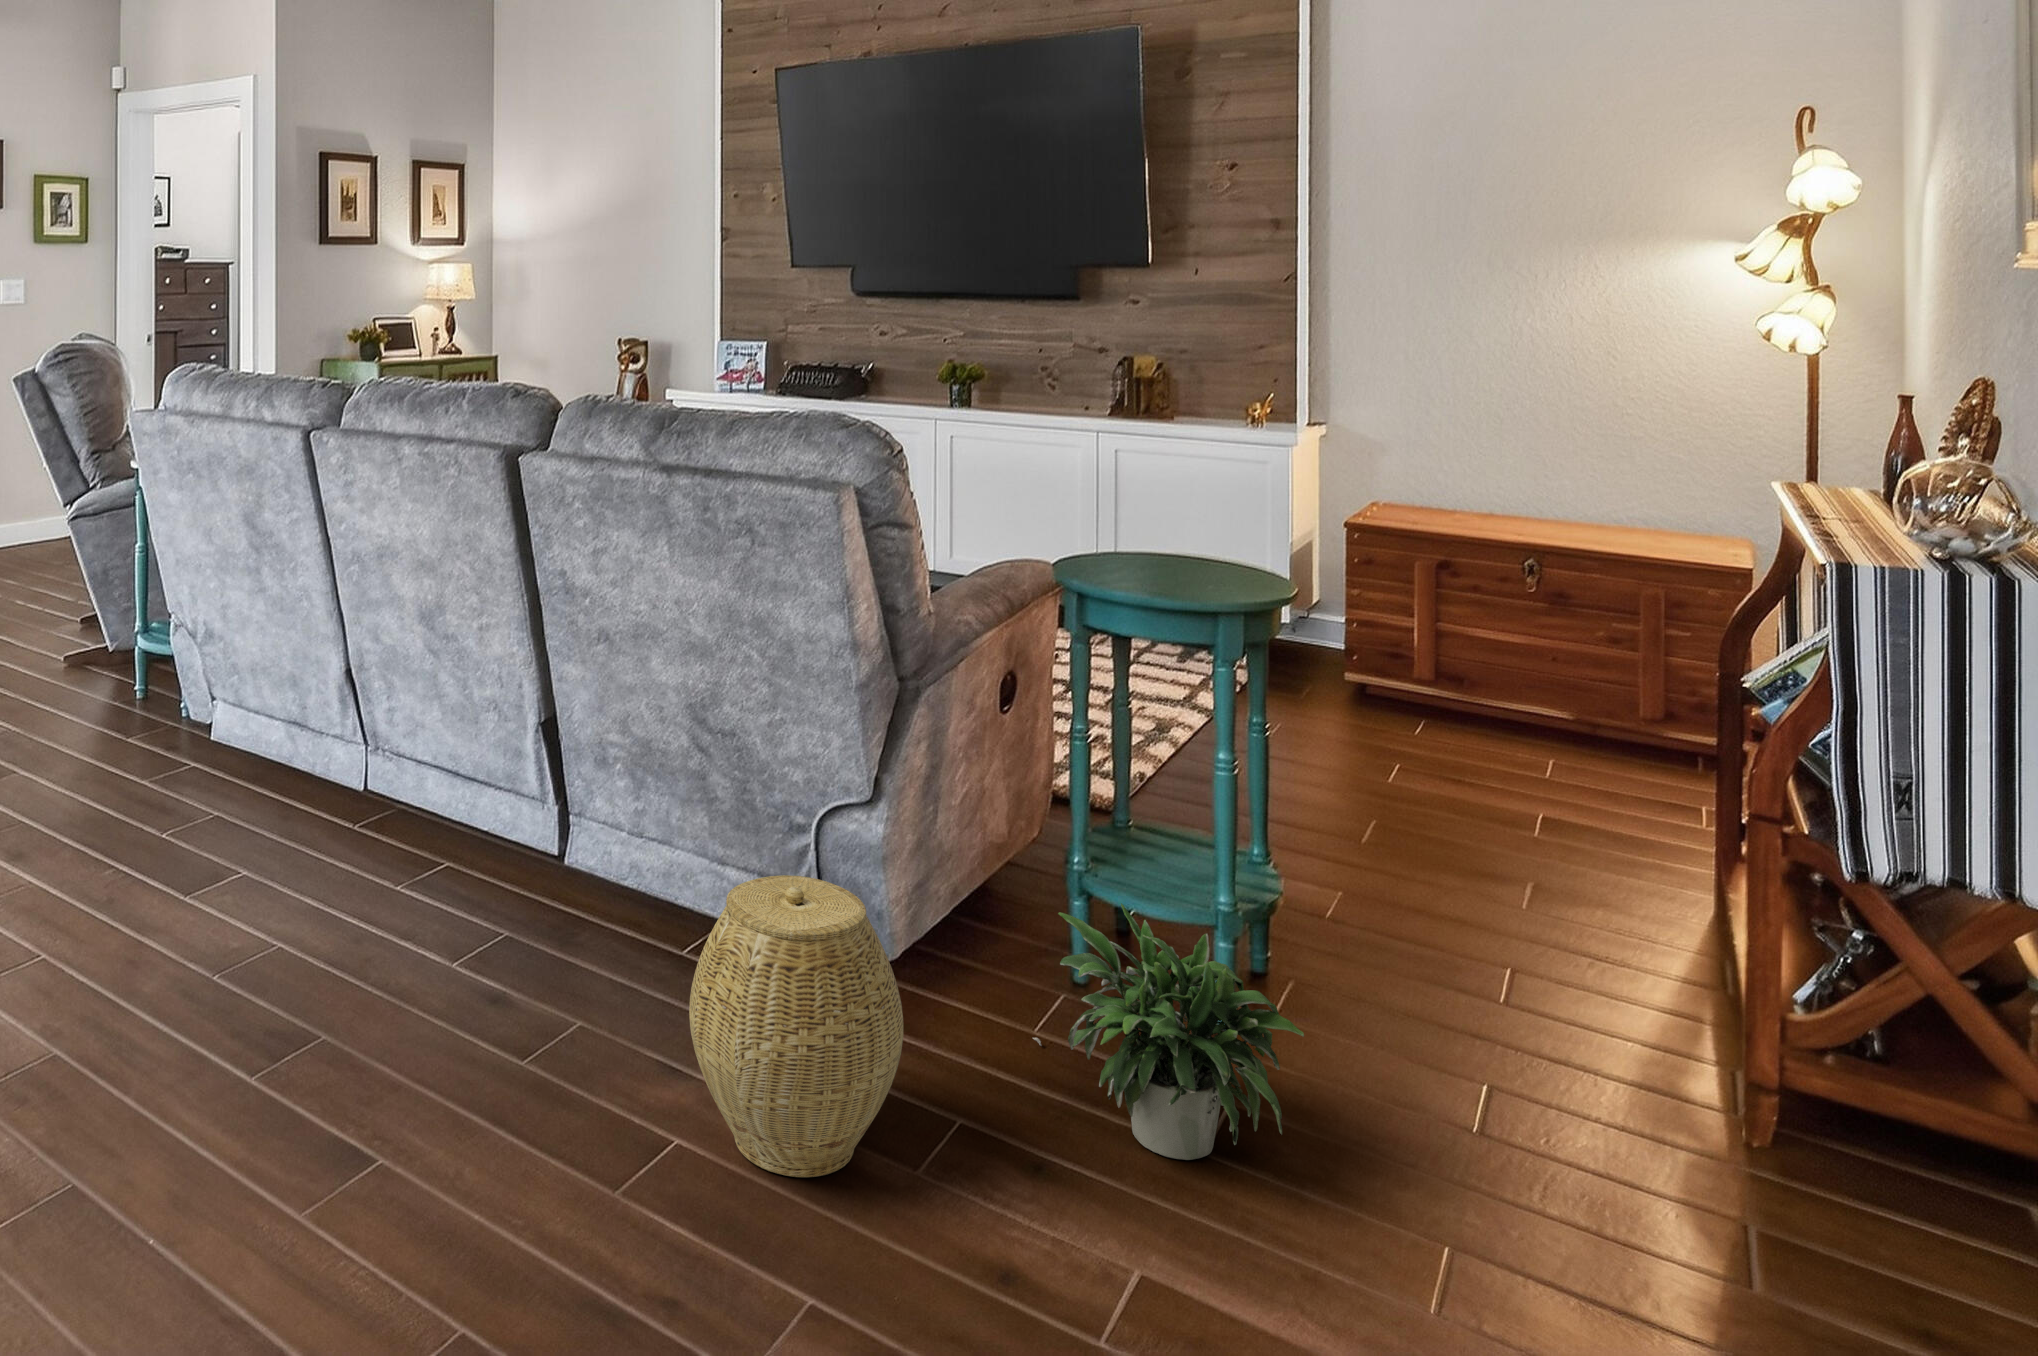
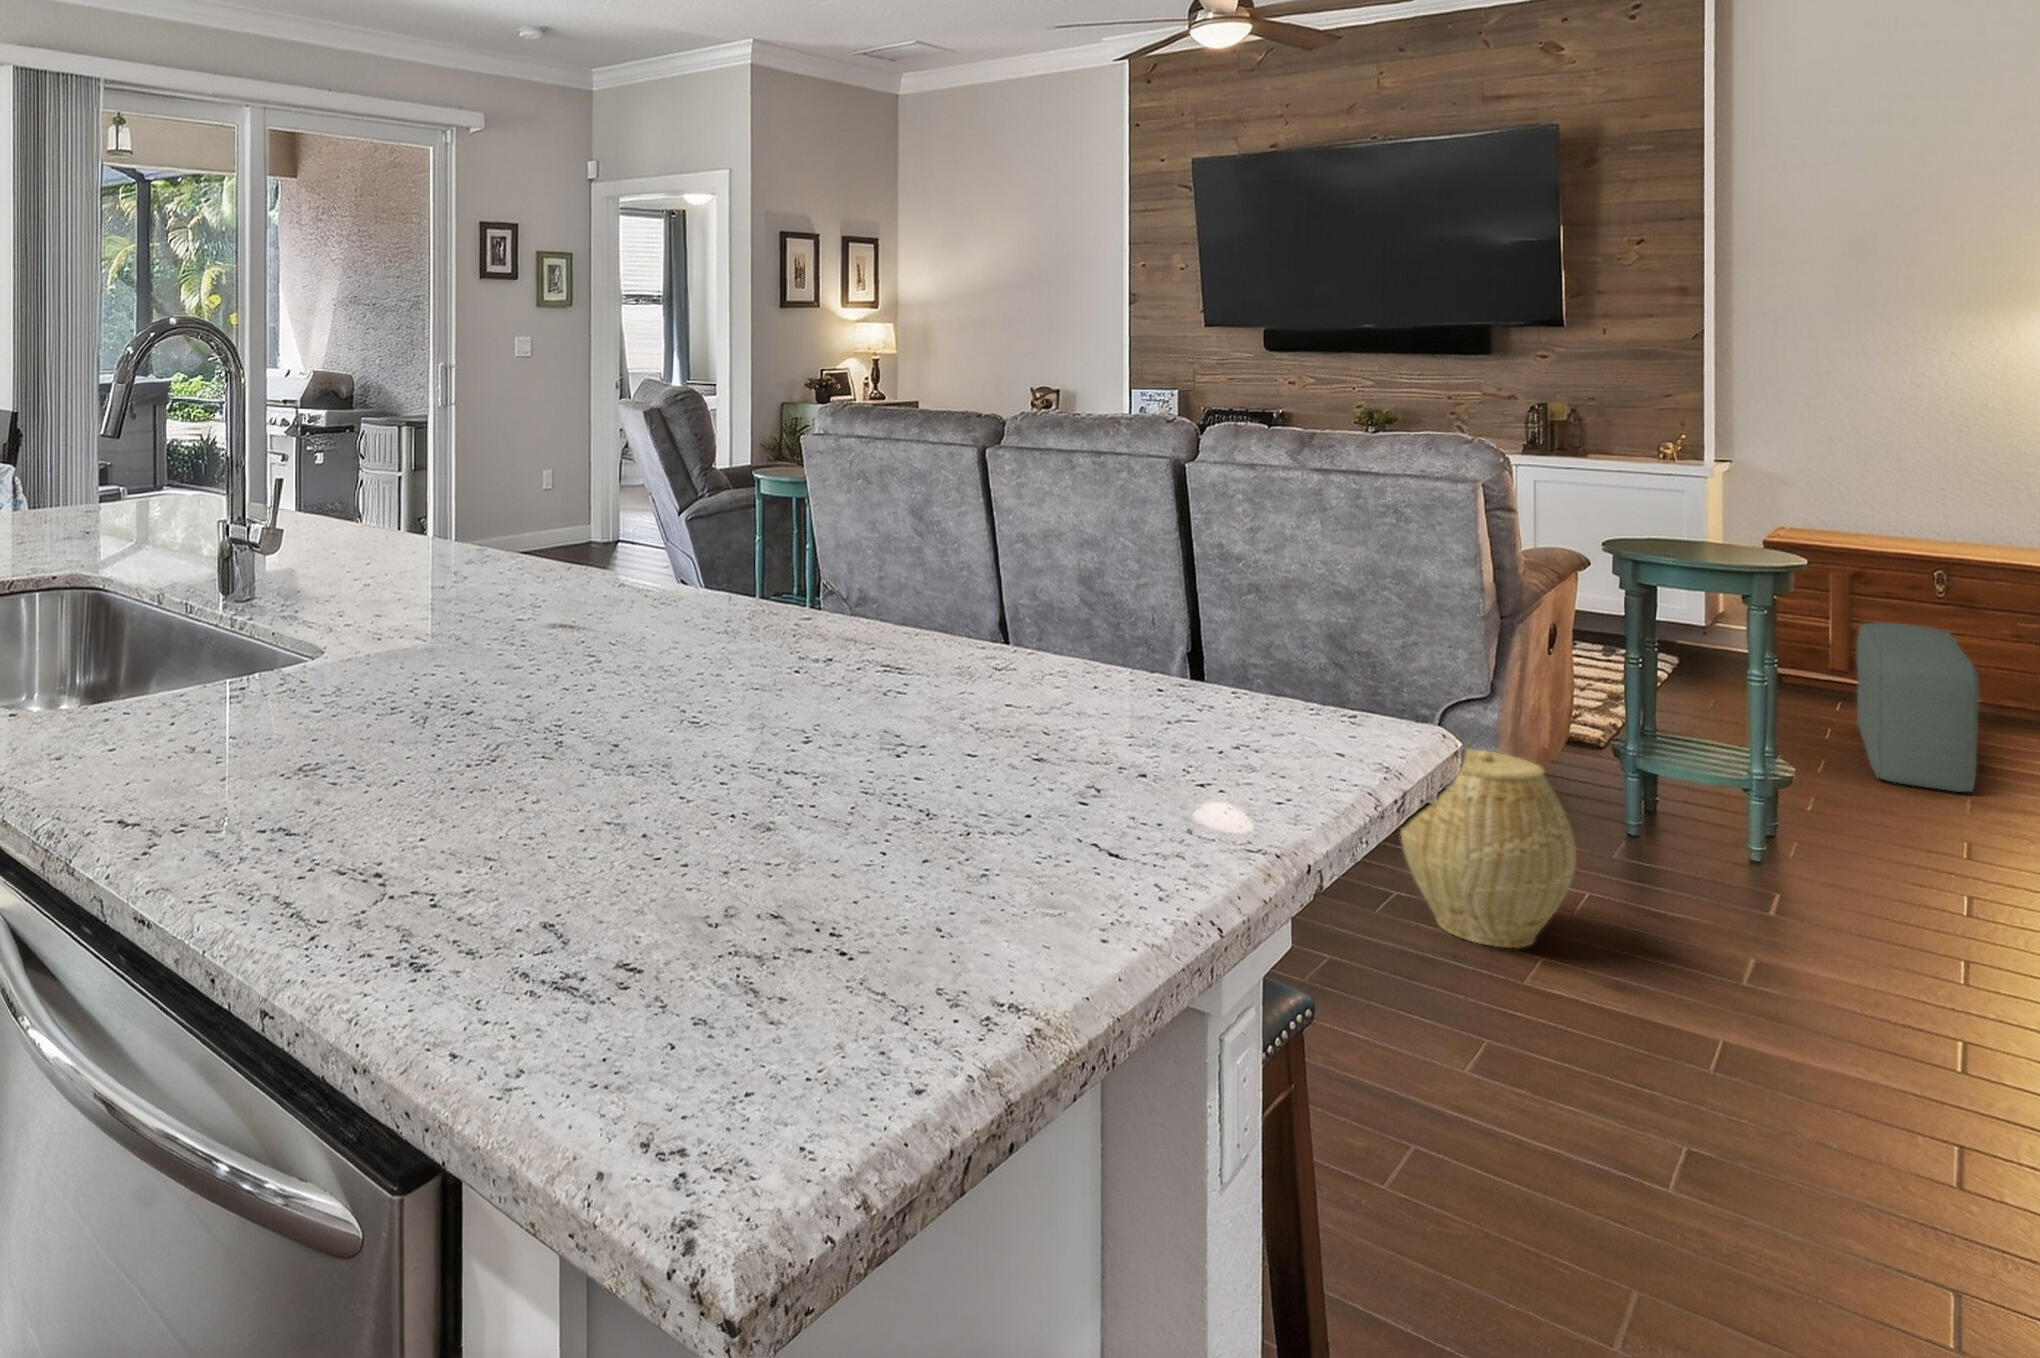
pouf: none [1399,622,1512,840] -> present [1856,623,1979,792]
potted plant: present [1033,903,1304,1160] -> none [1634,781,1888,955]

